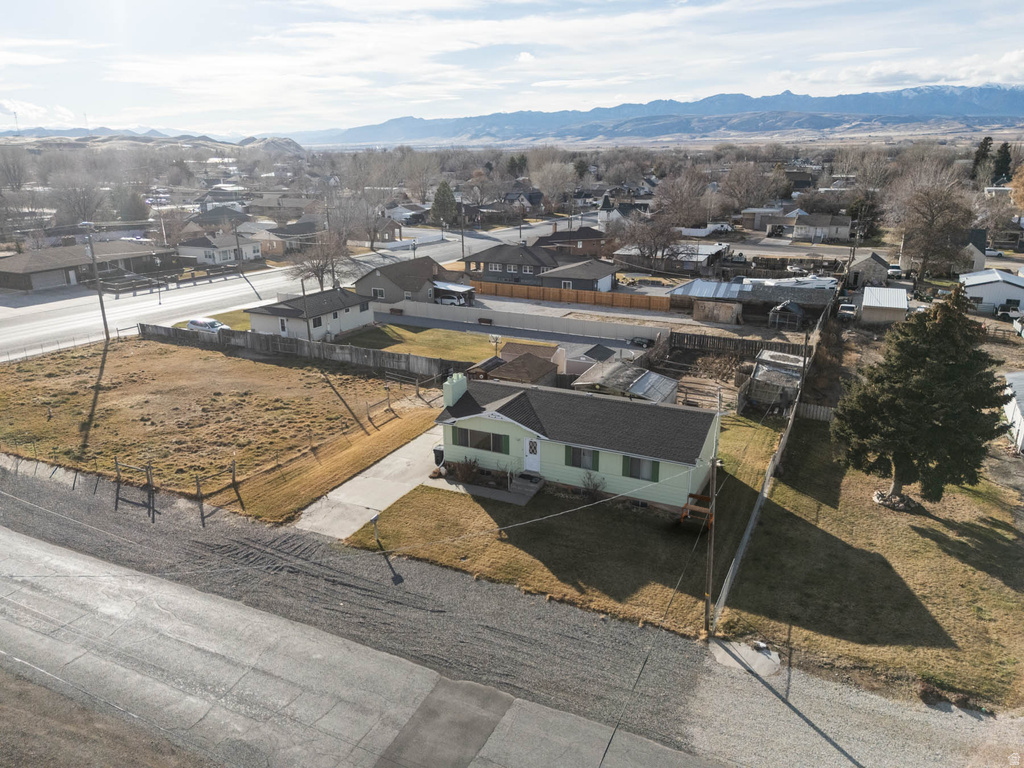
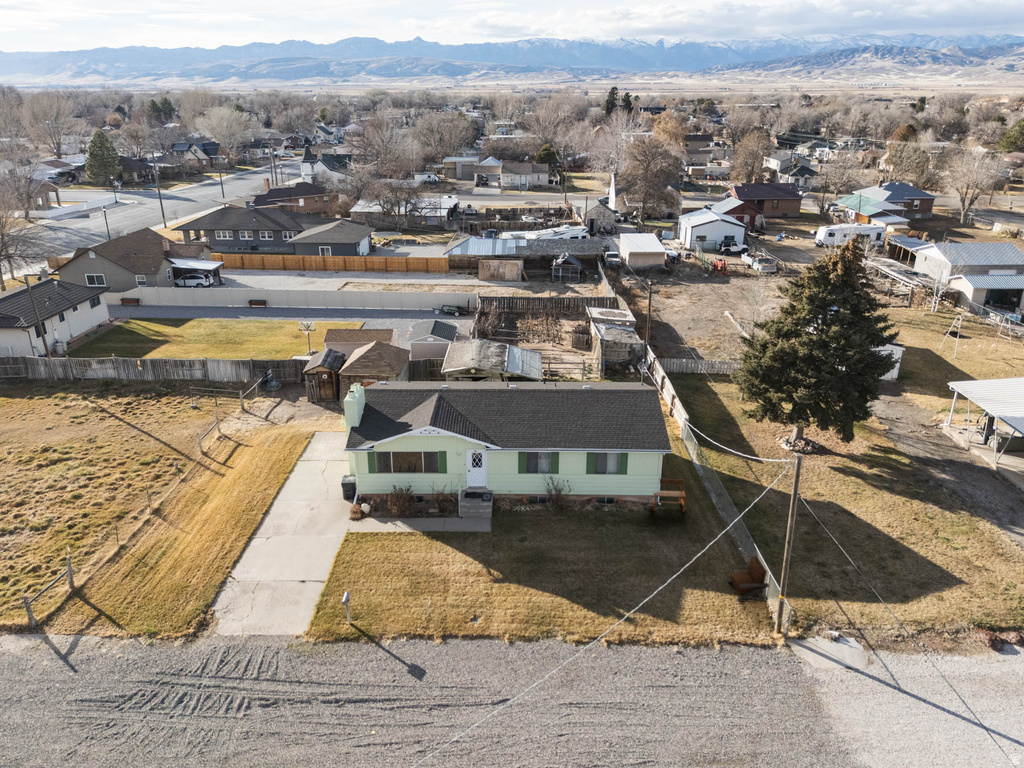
lounge chair: none [693,567,727,611] -> present [727,556,769,602]

